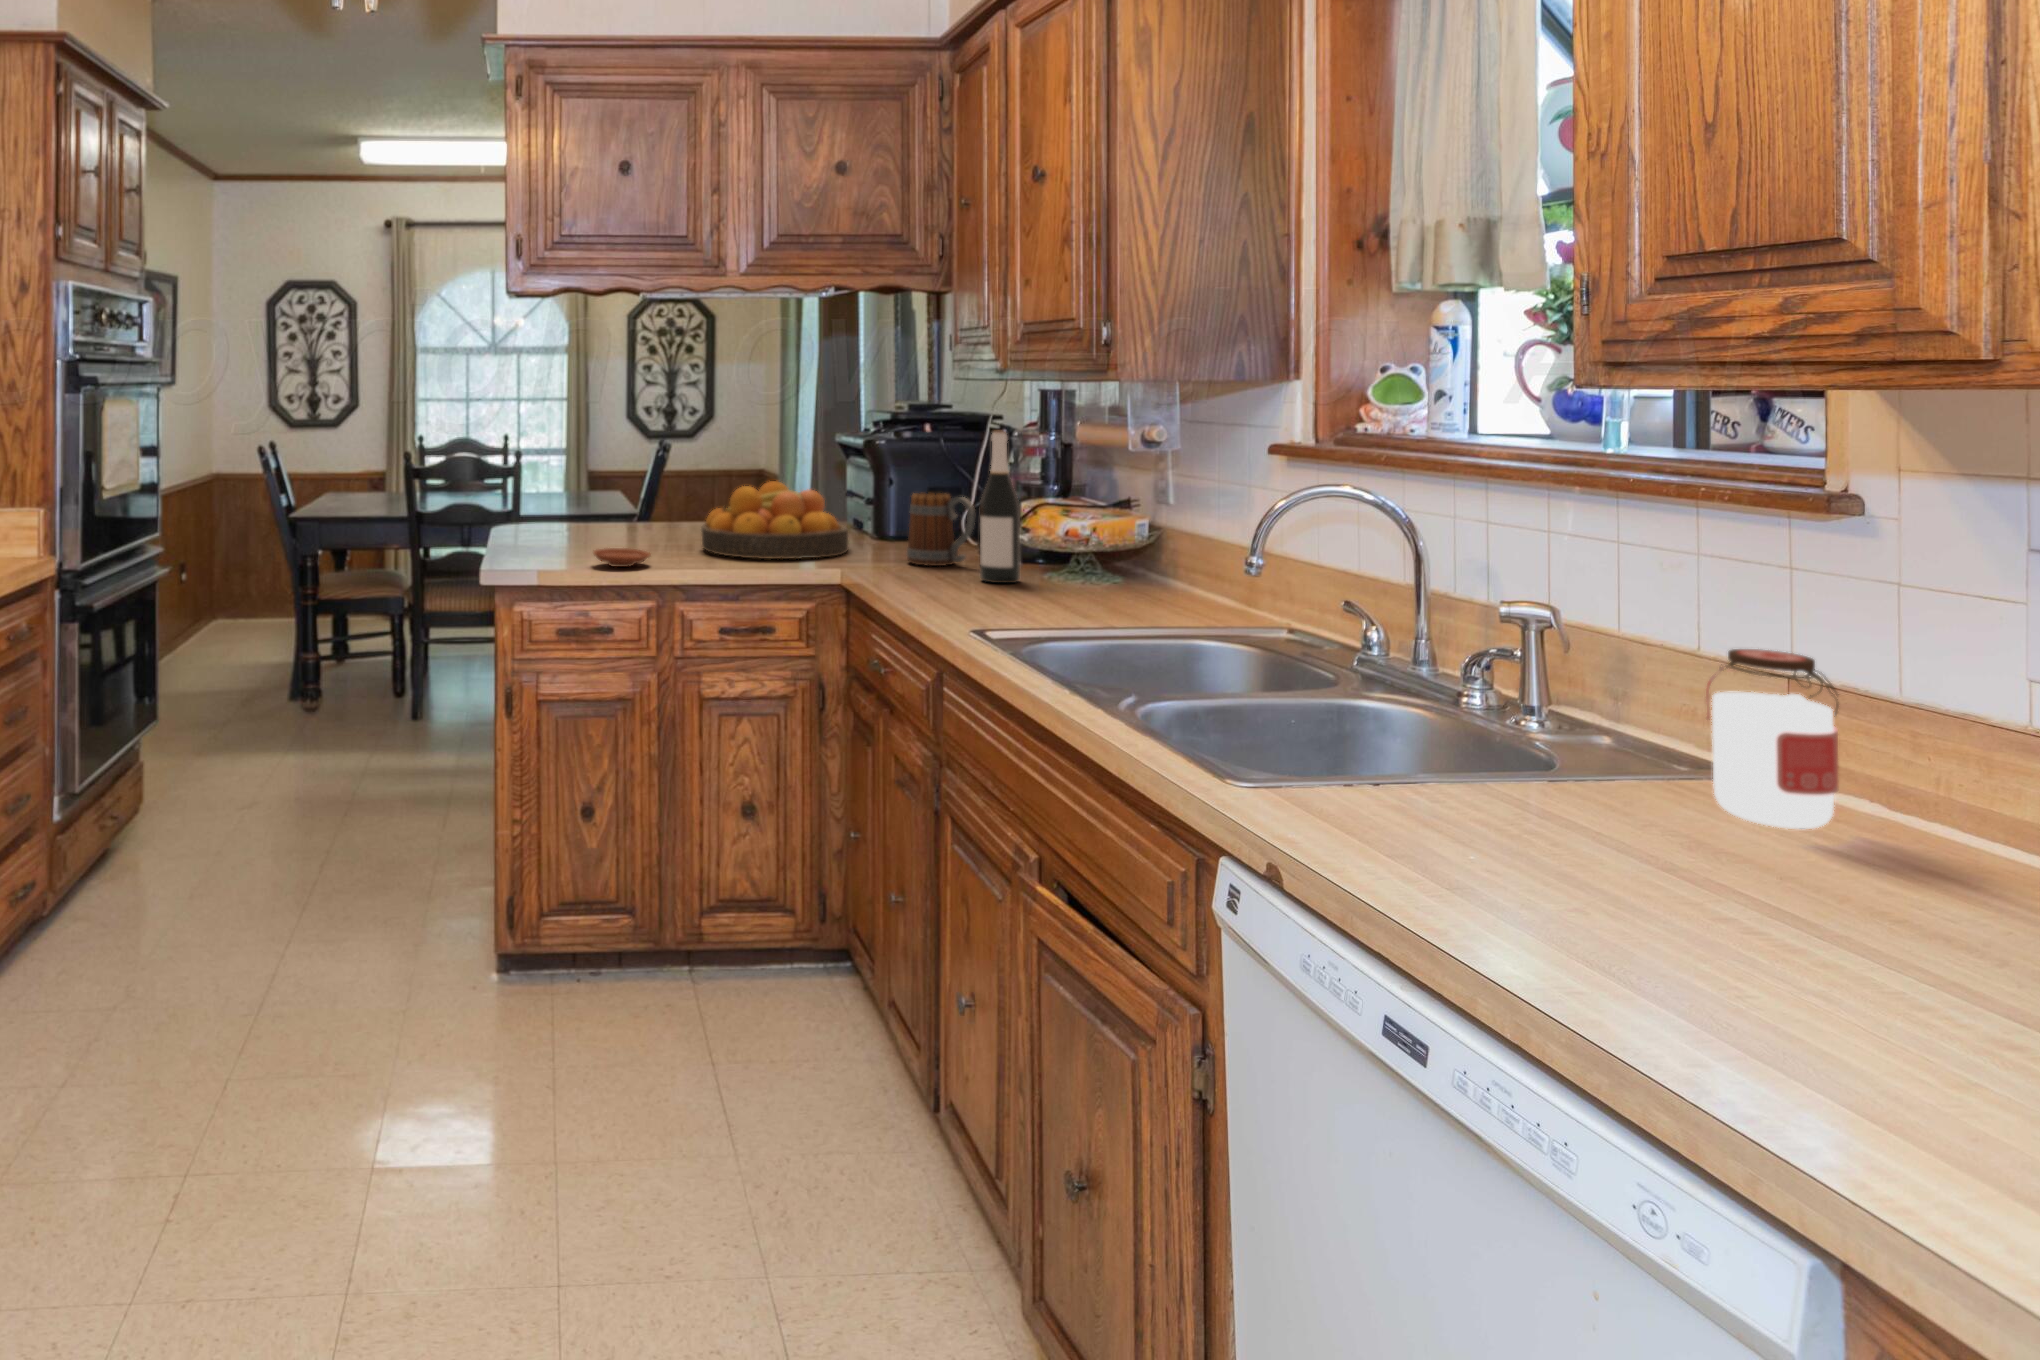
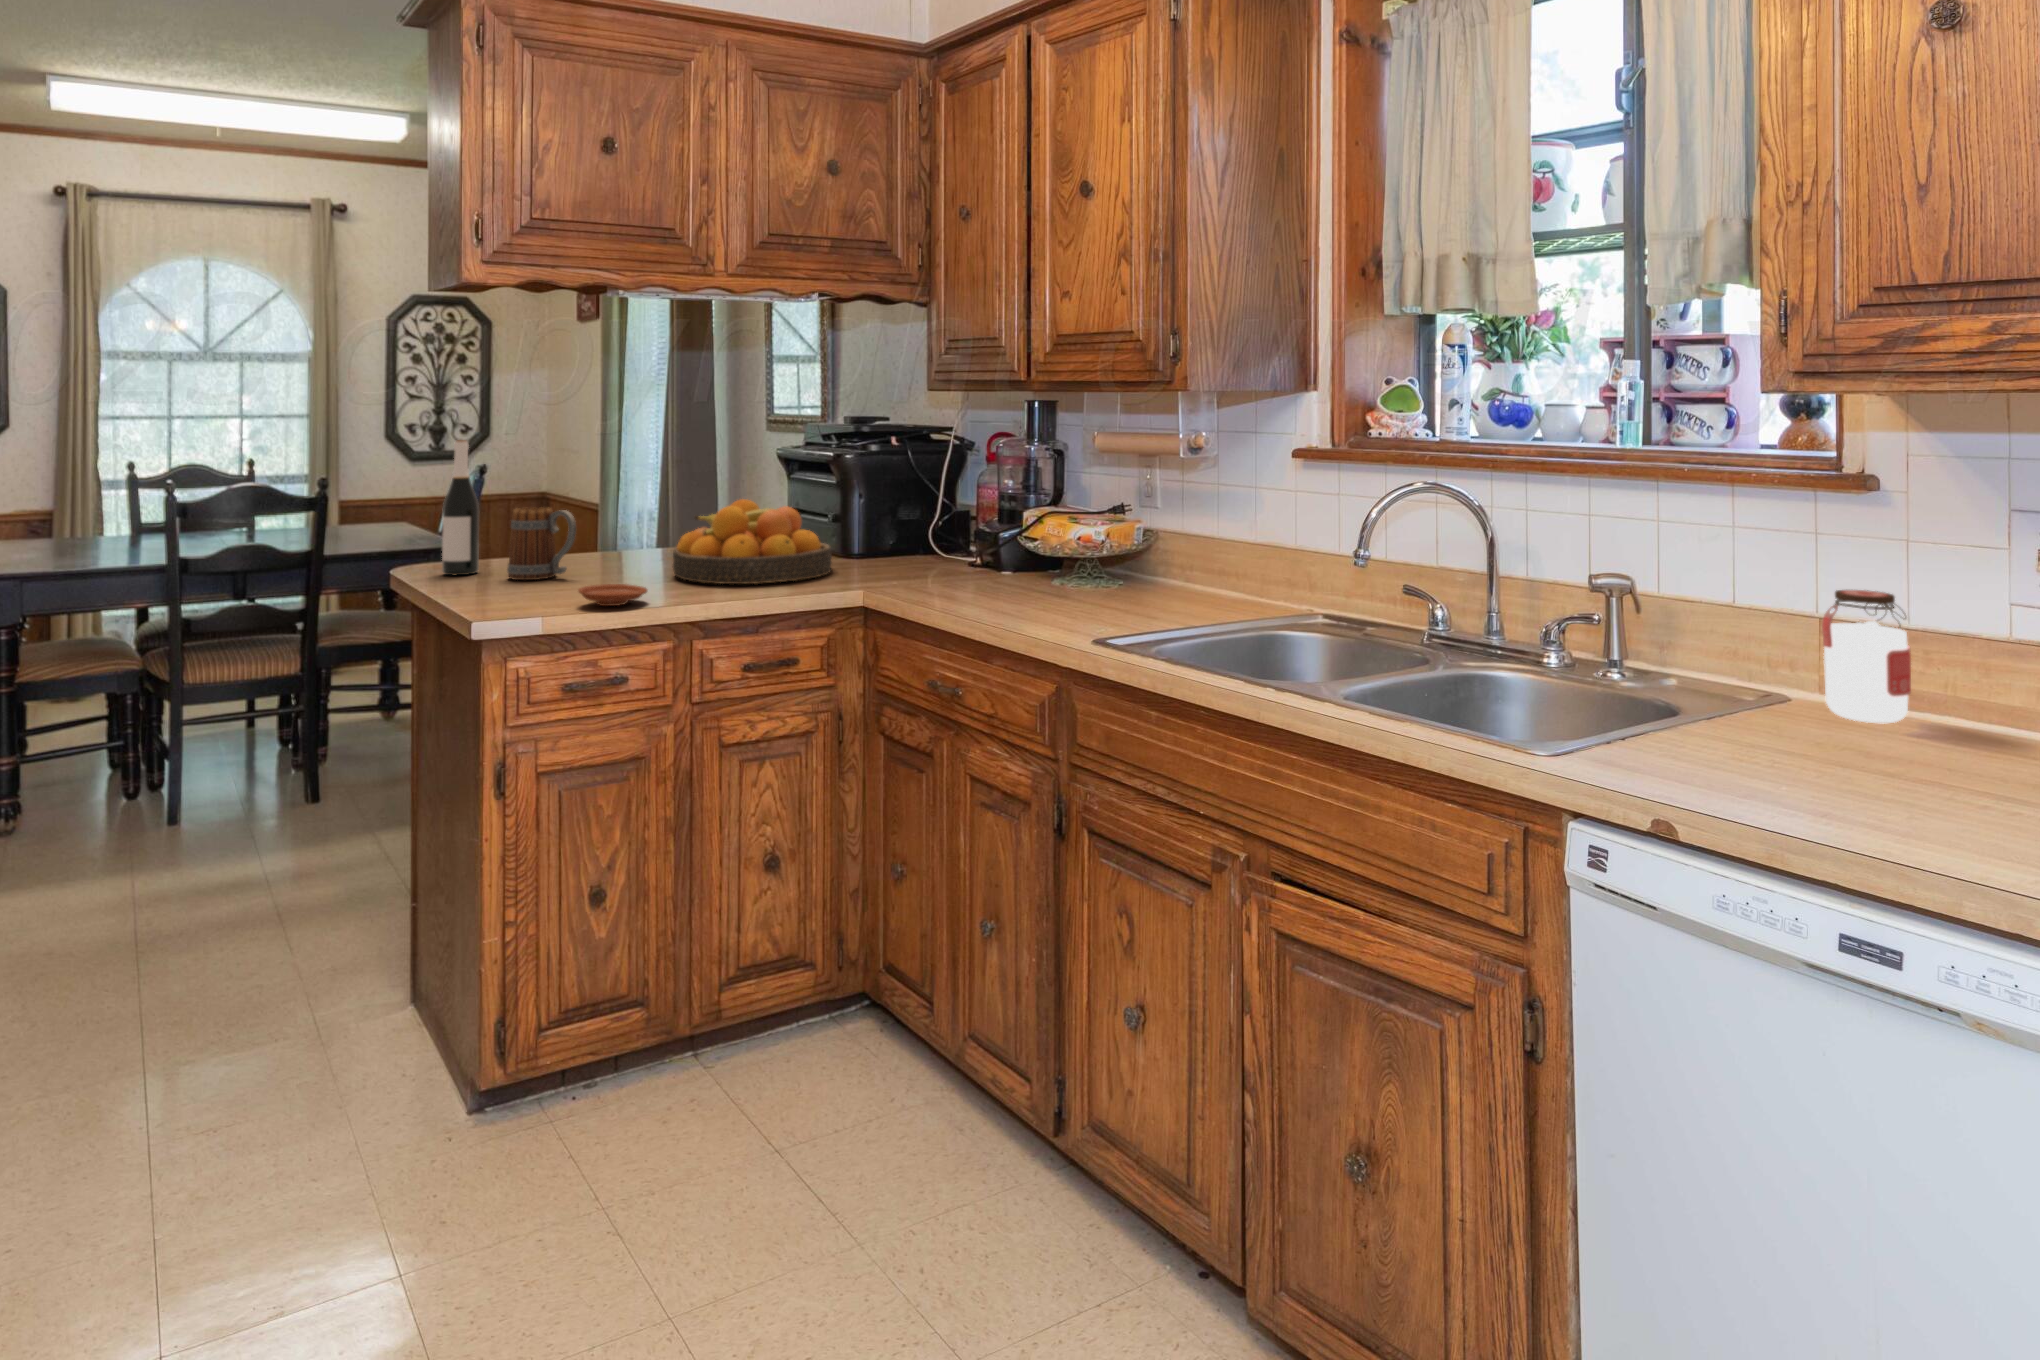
wine bottle: present [980,431,1020,583] -> present [442,440,479,575]
mug: present [907,493,975,566] -> present [507,507,576,580]

